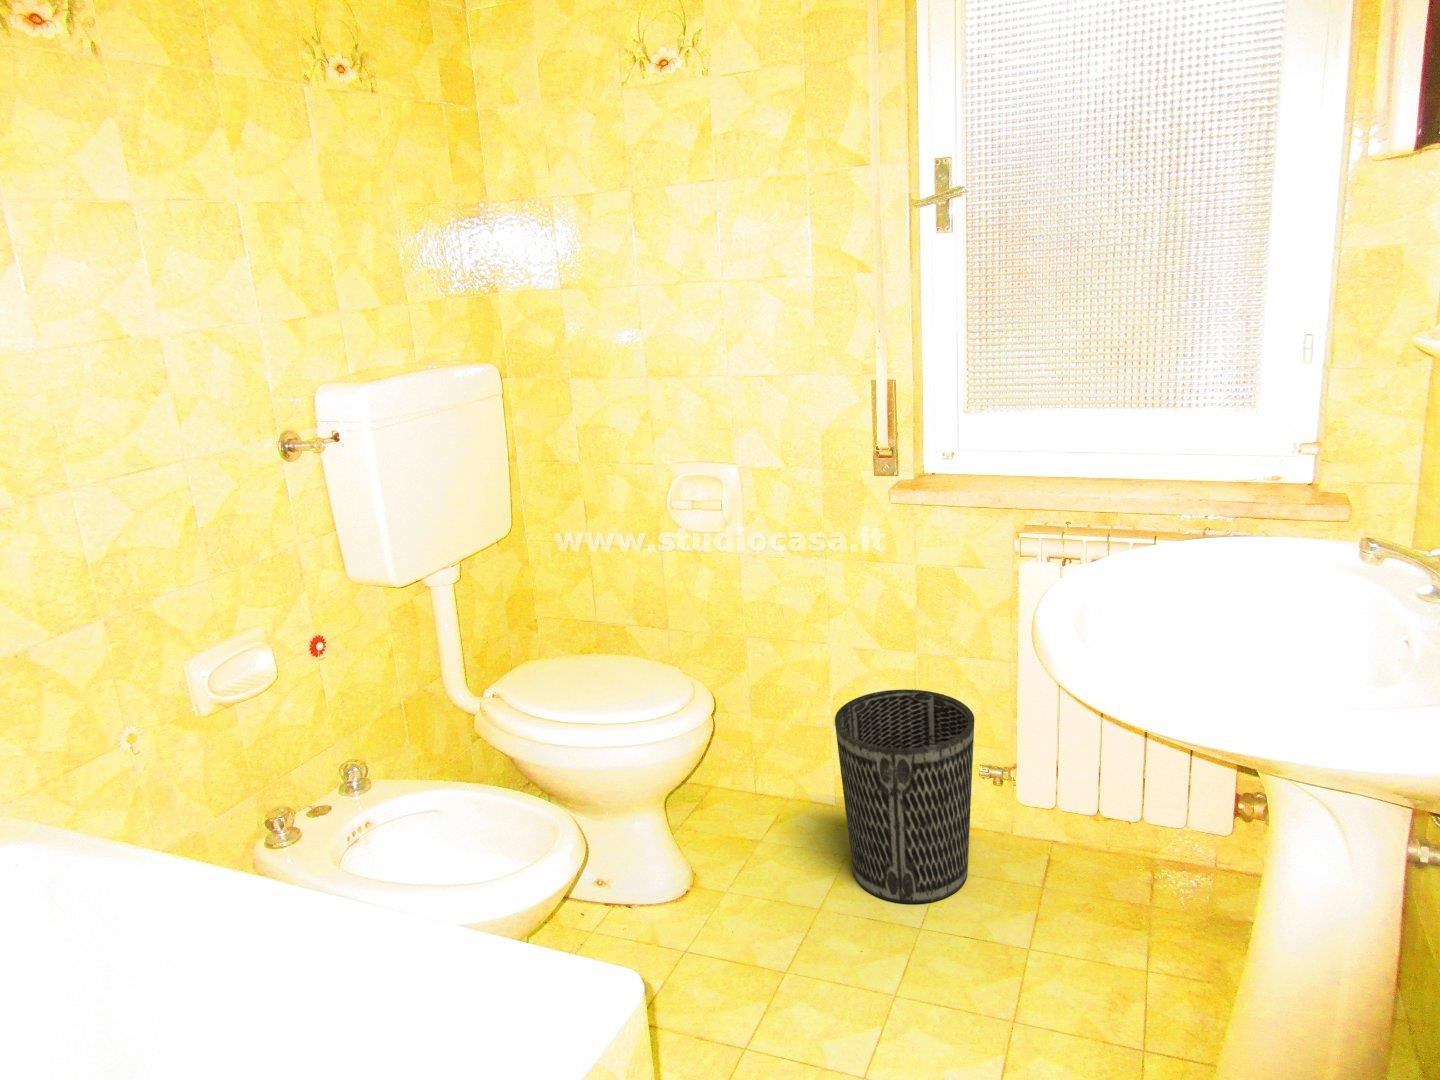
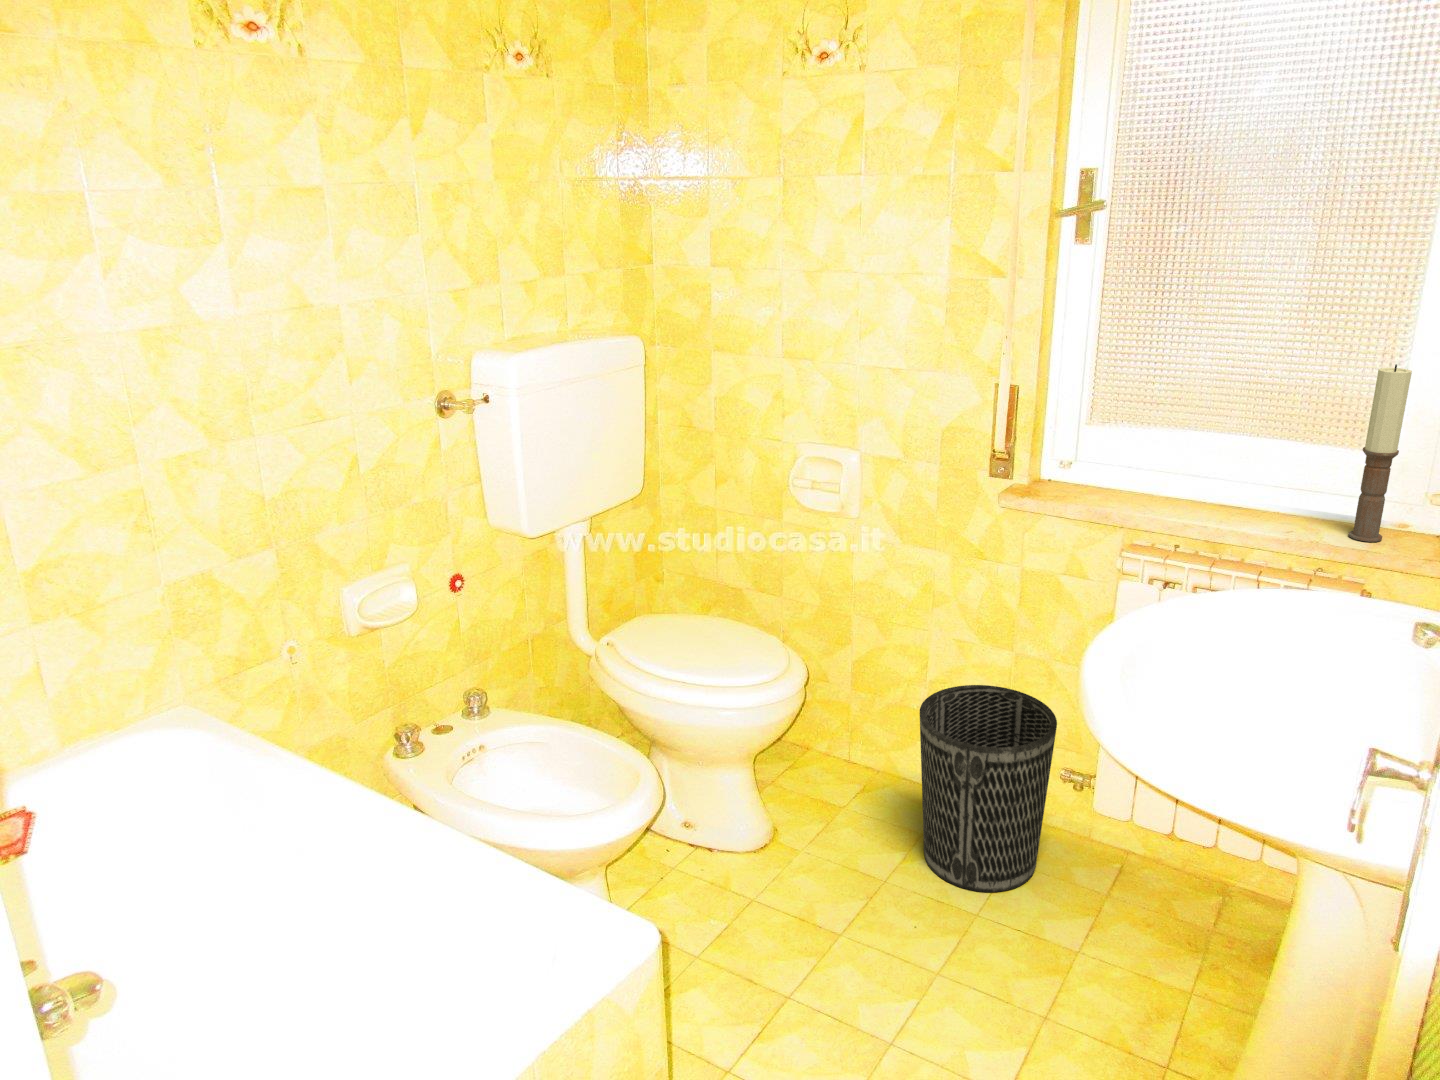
candle: none [1229,319,1269,492] -> present [1348,364,1412,542]

